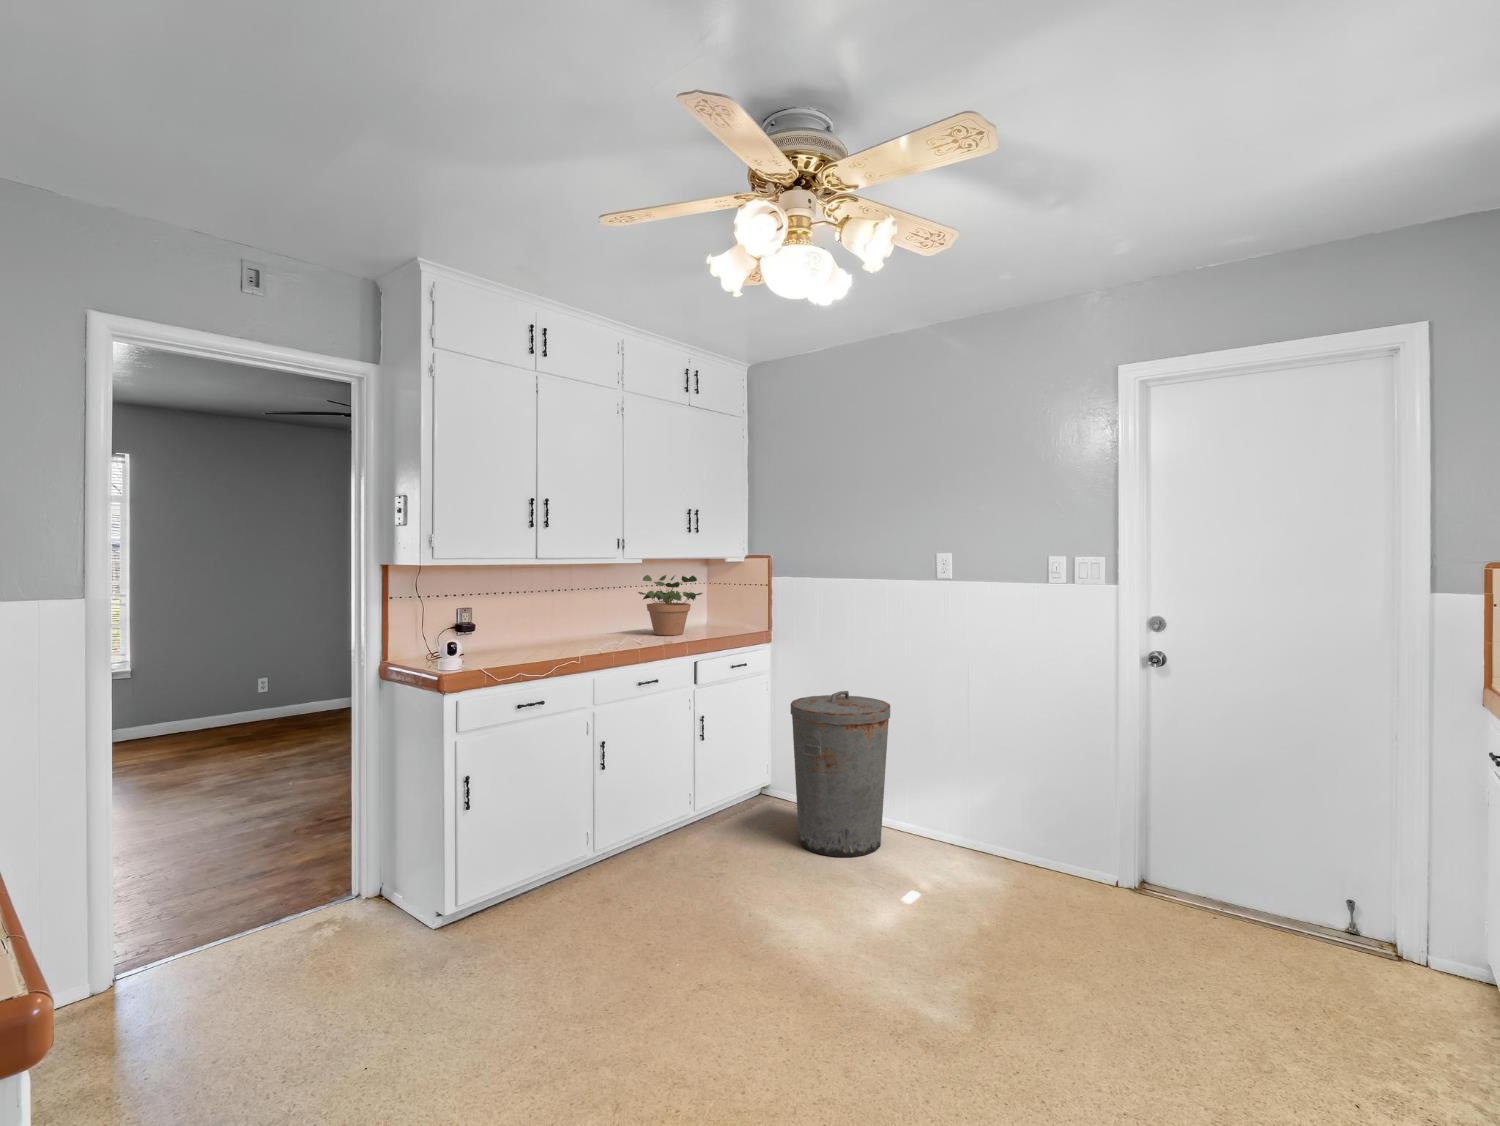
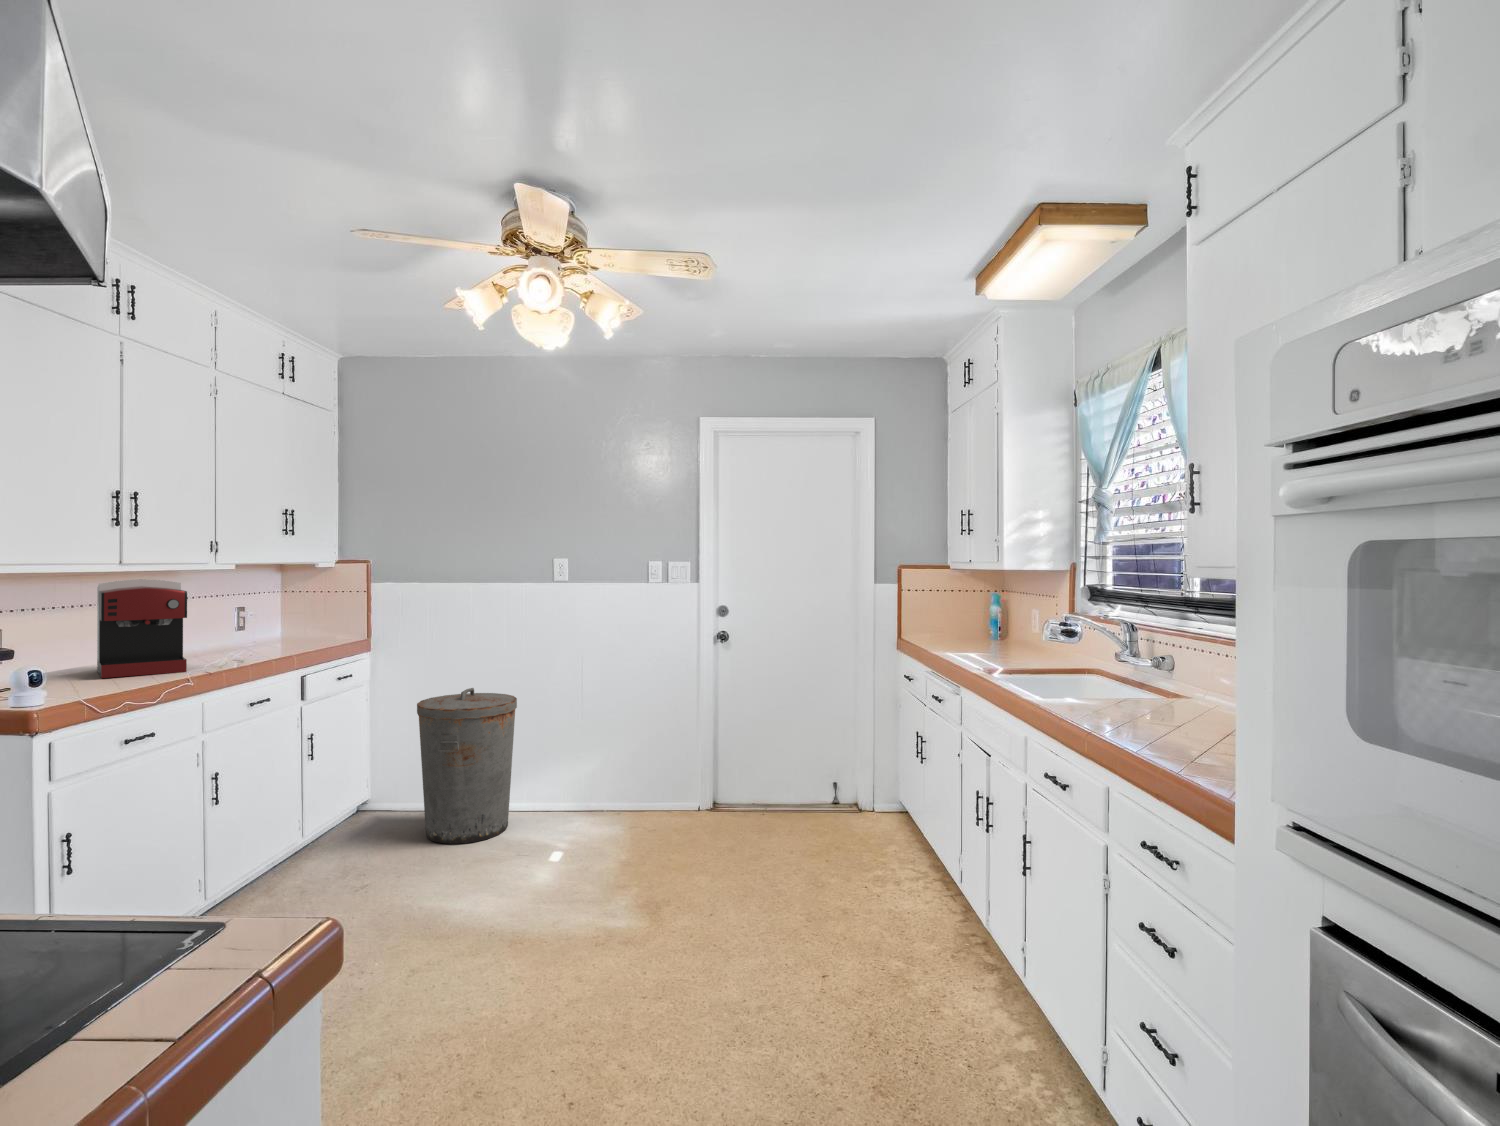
coffee maker: none [529,571,595,652] -> present [97,579,187,678]
potted plant: present [638,575,702,635] -> none [209,582,302,650]

